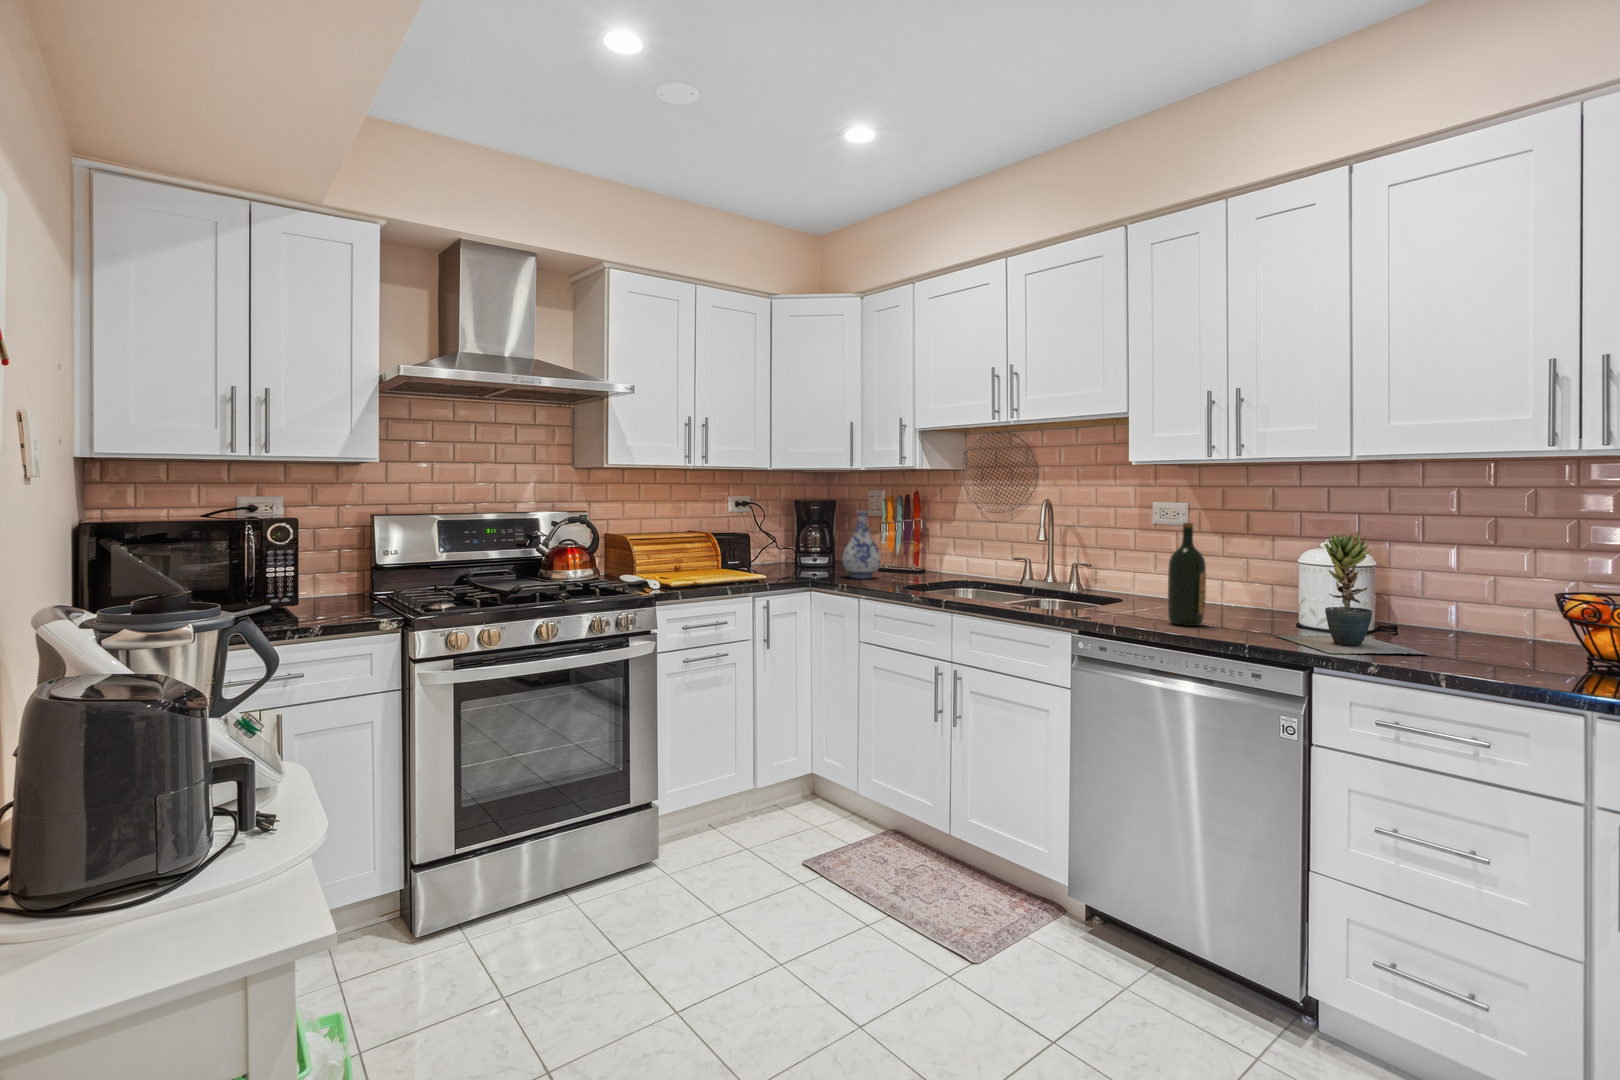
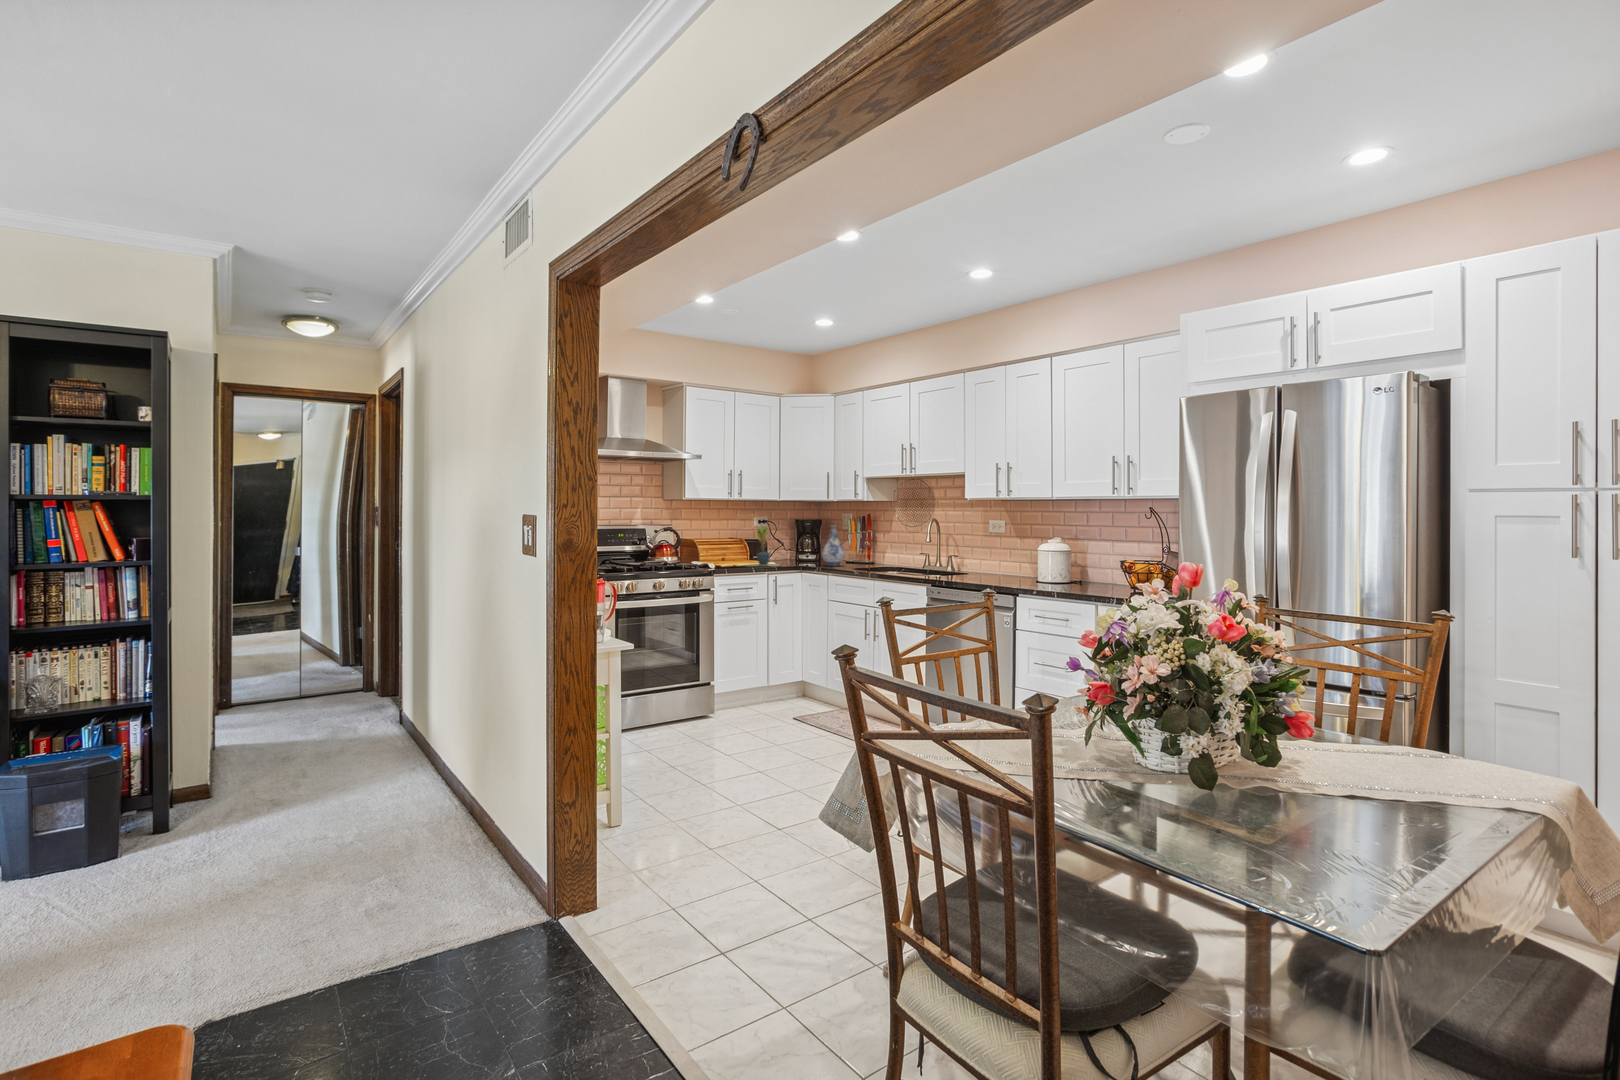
wine bottle: present [1168,523,1206,626] -> none [974,529,992,581]
potted plant: present [1276,533,1427,654] -> present [749,527,779,566]

